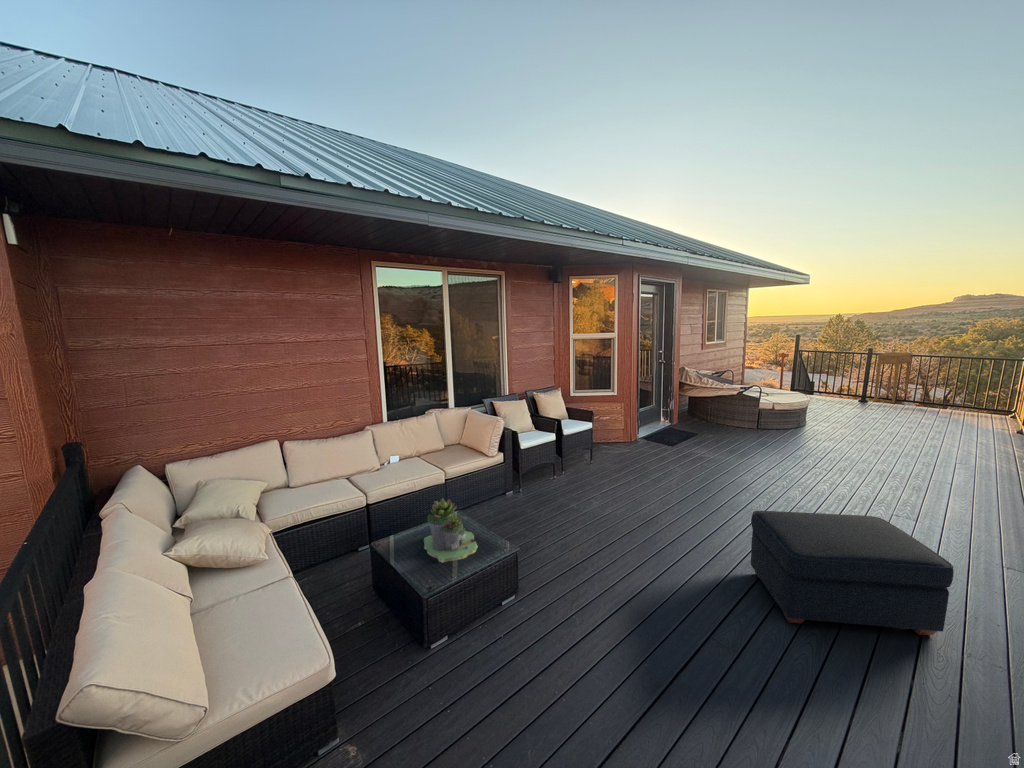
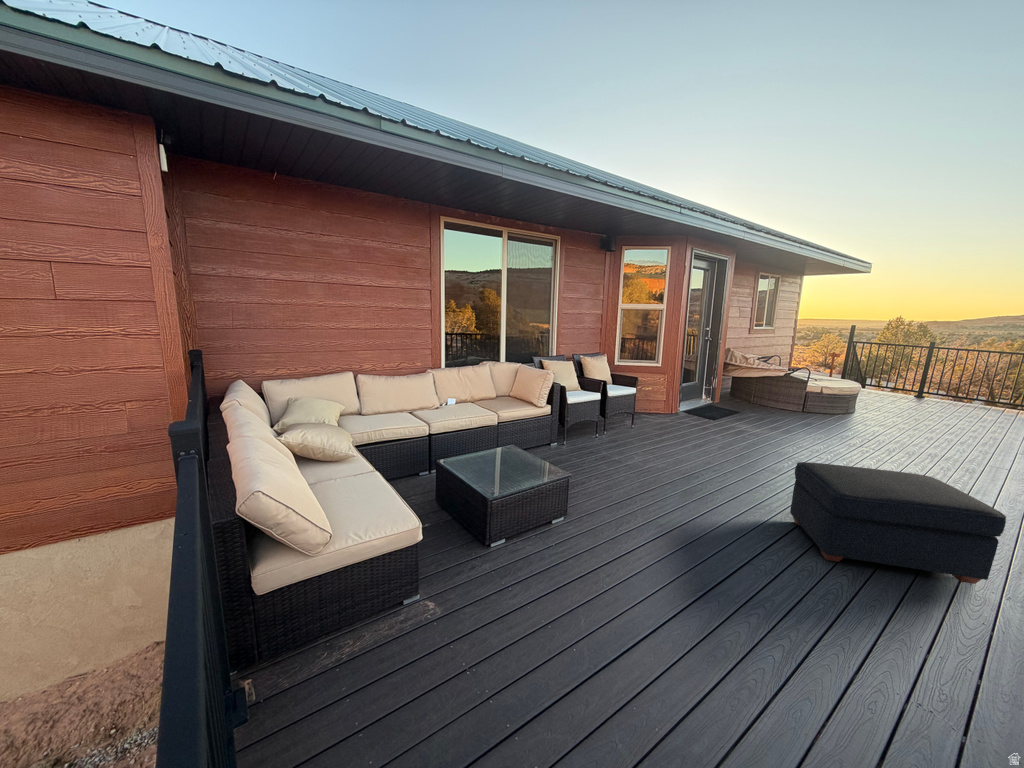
side table: present [874,352,912,403] -> none [931,349,981,401]
succulent planter: present [424,499,477,563] -> none [483,424,531,477]

